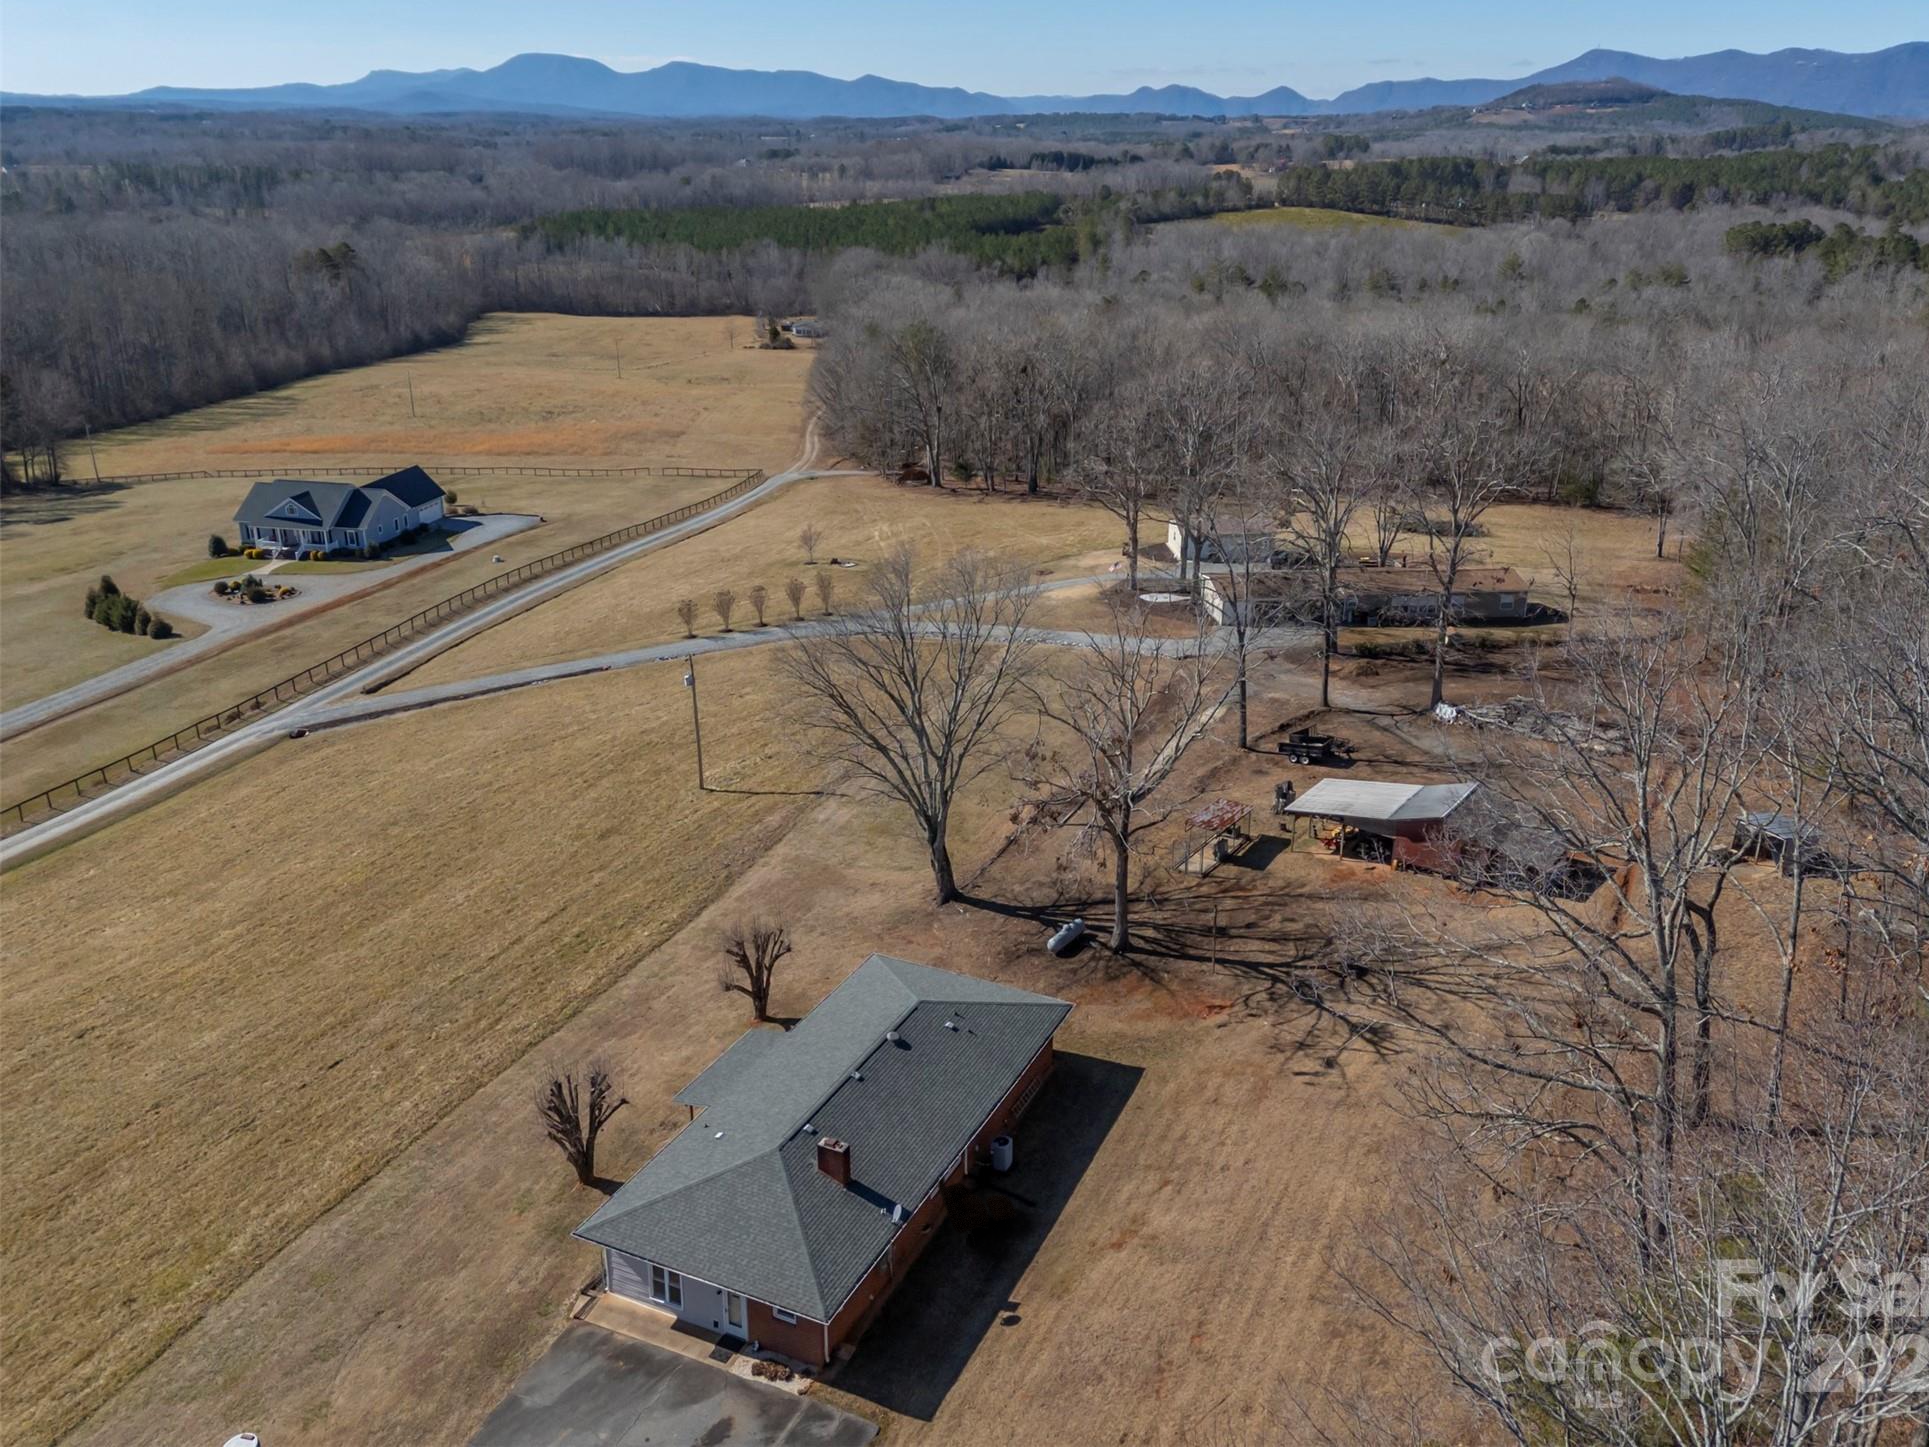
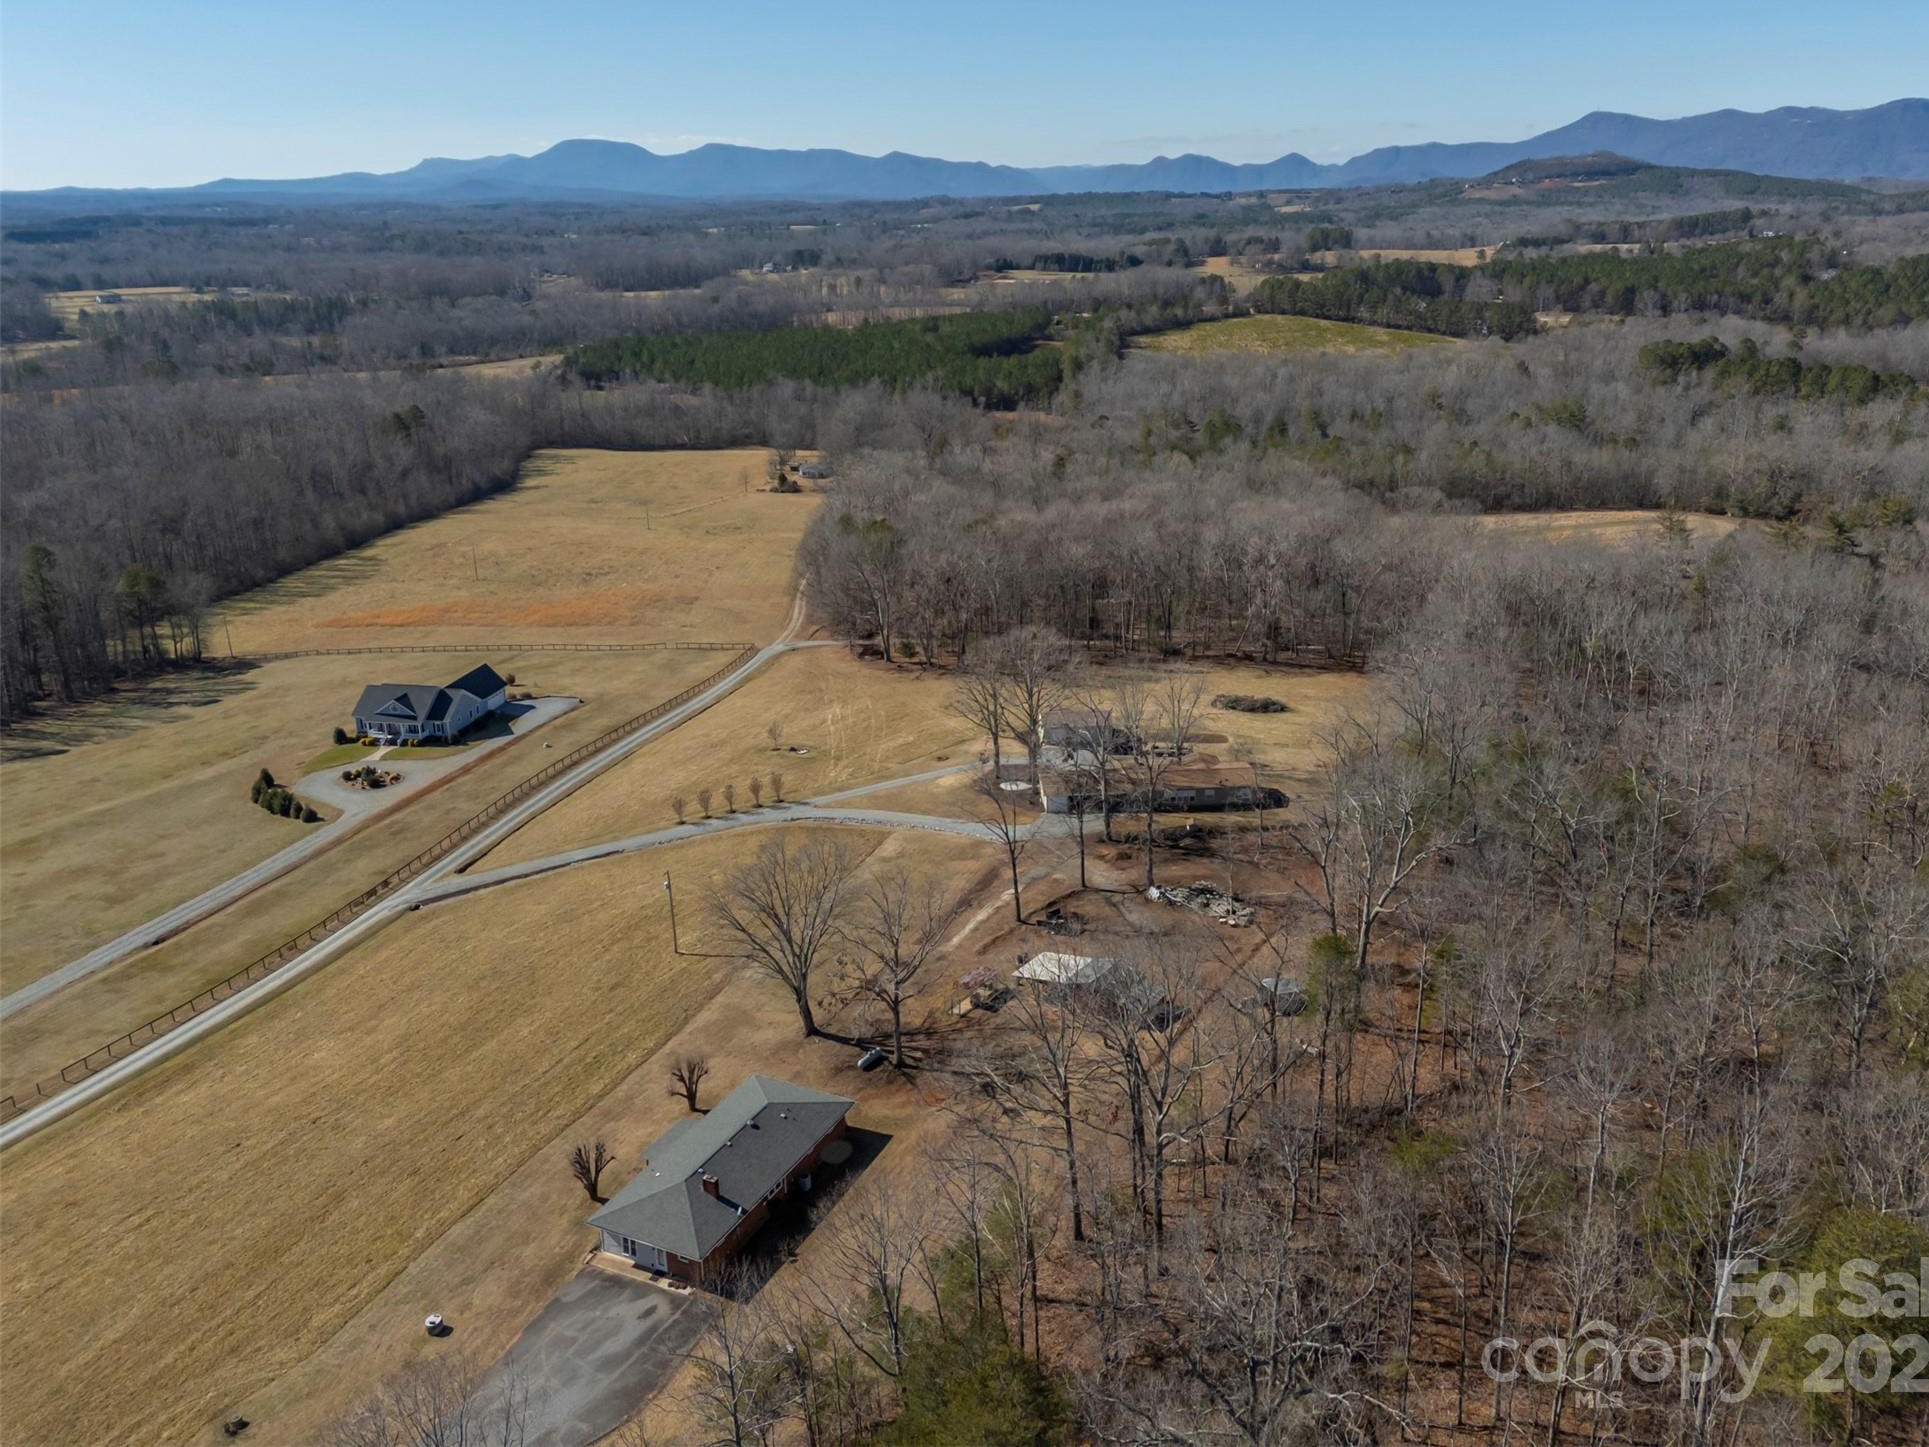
round table: none [1023,1075,1085,1134] -> present [820,1141,852,1172]

